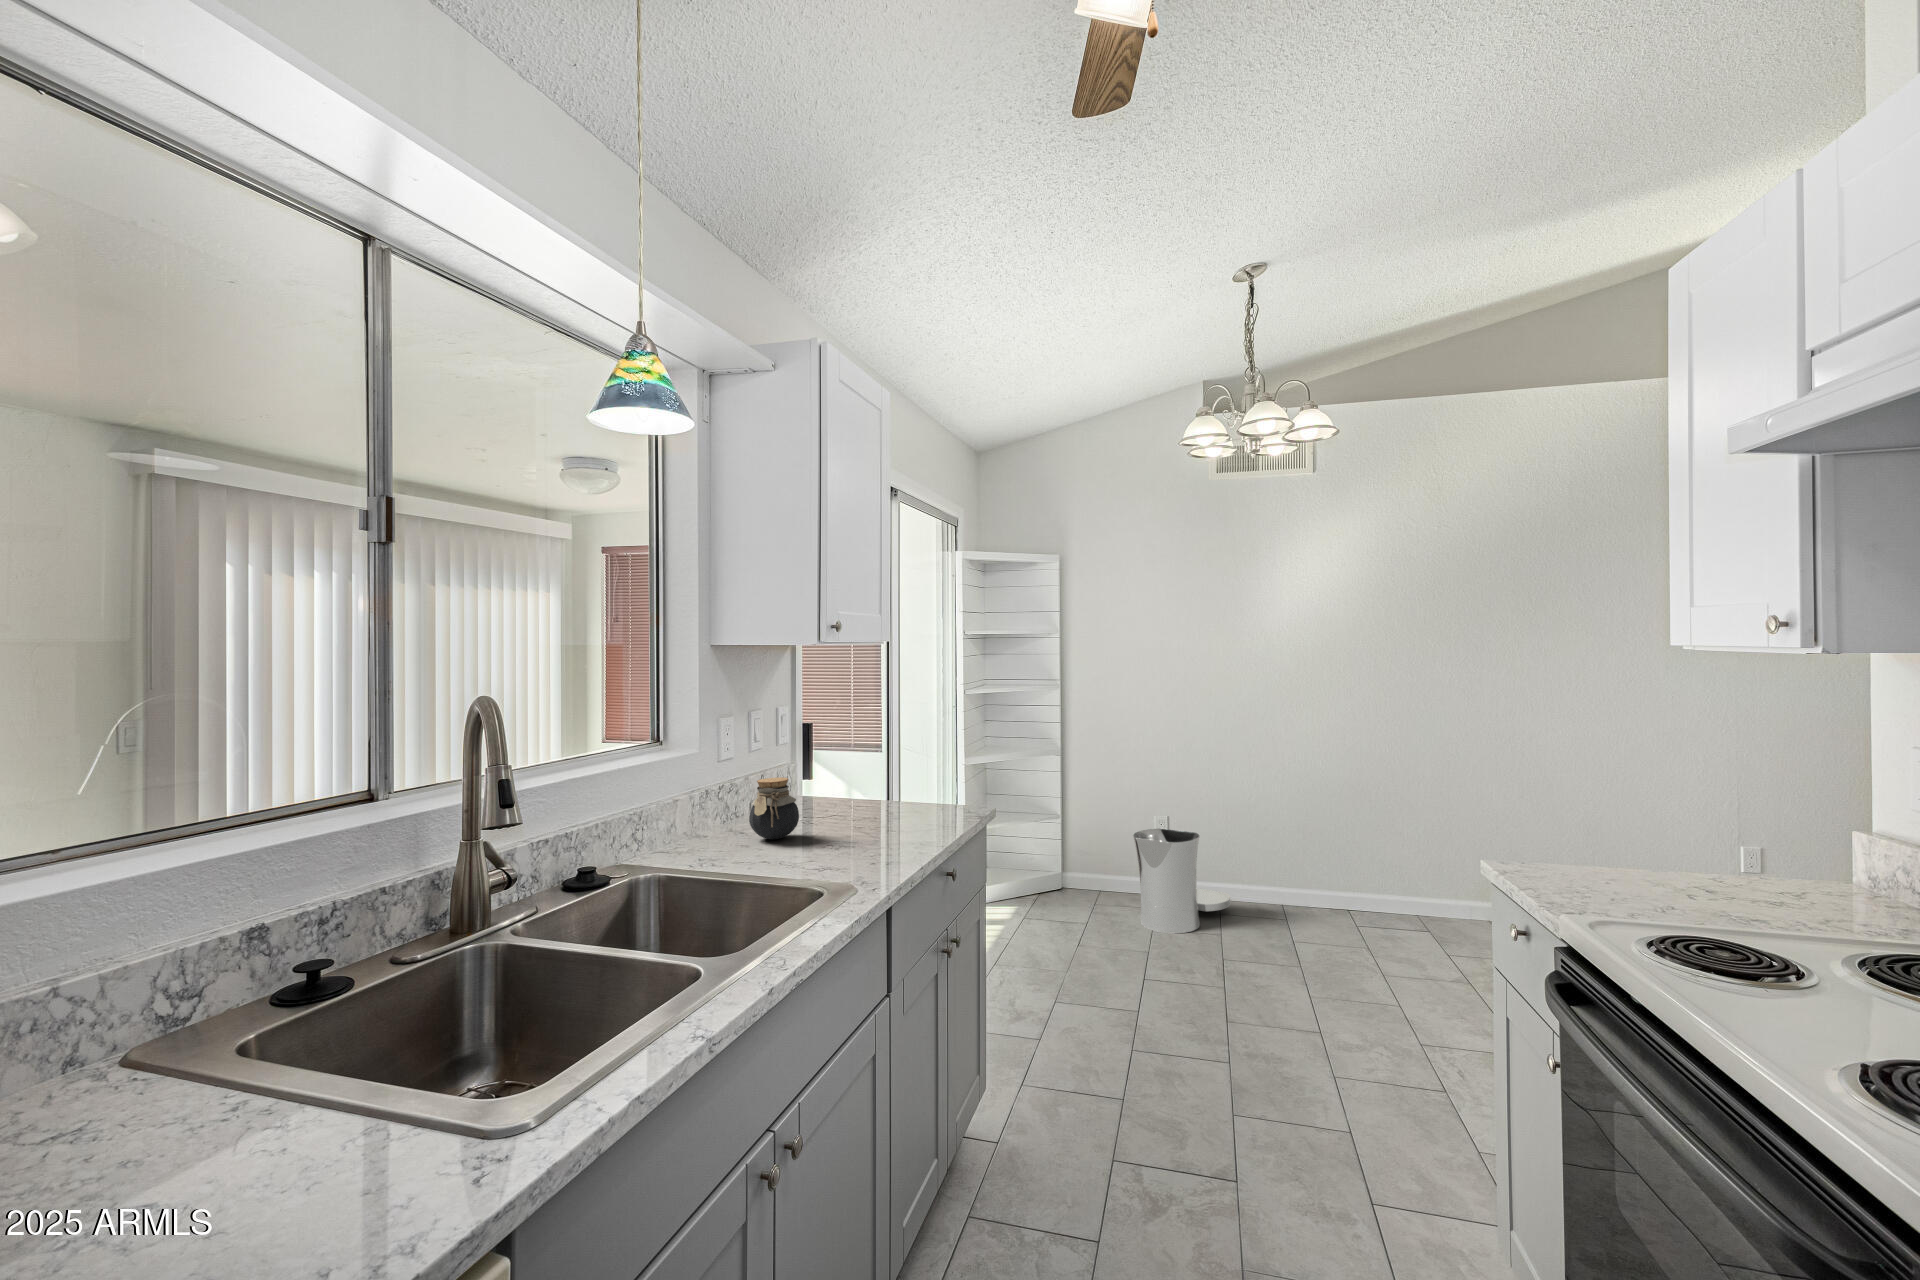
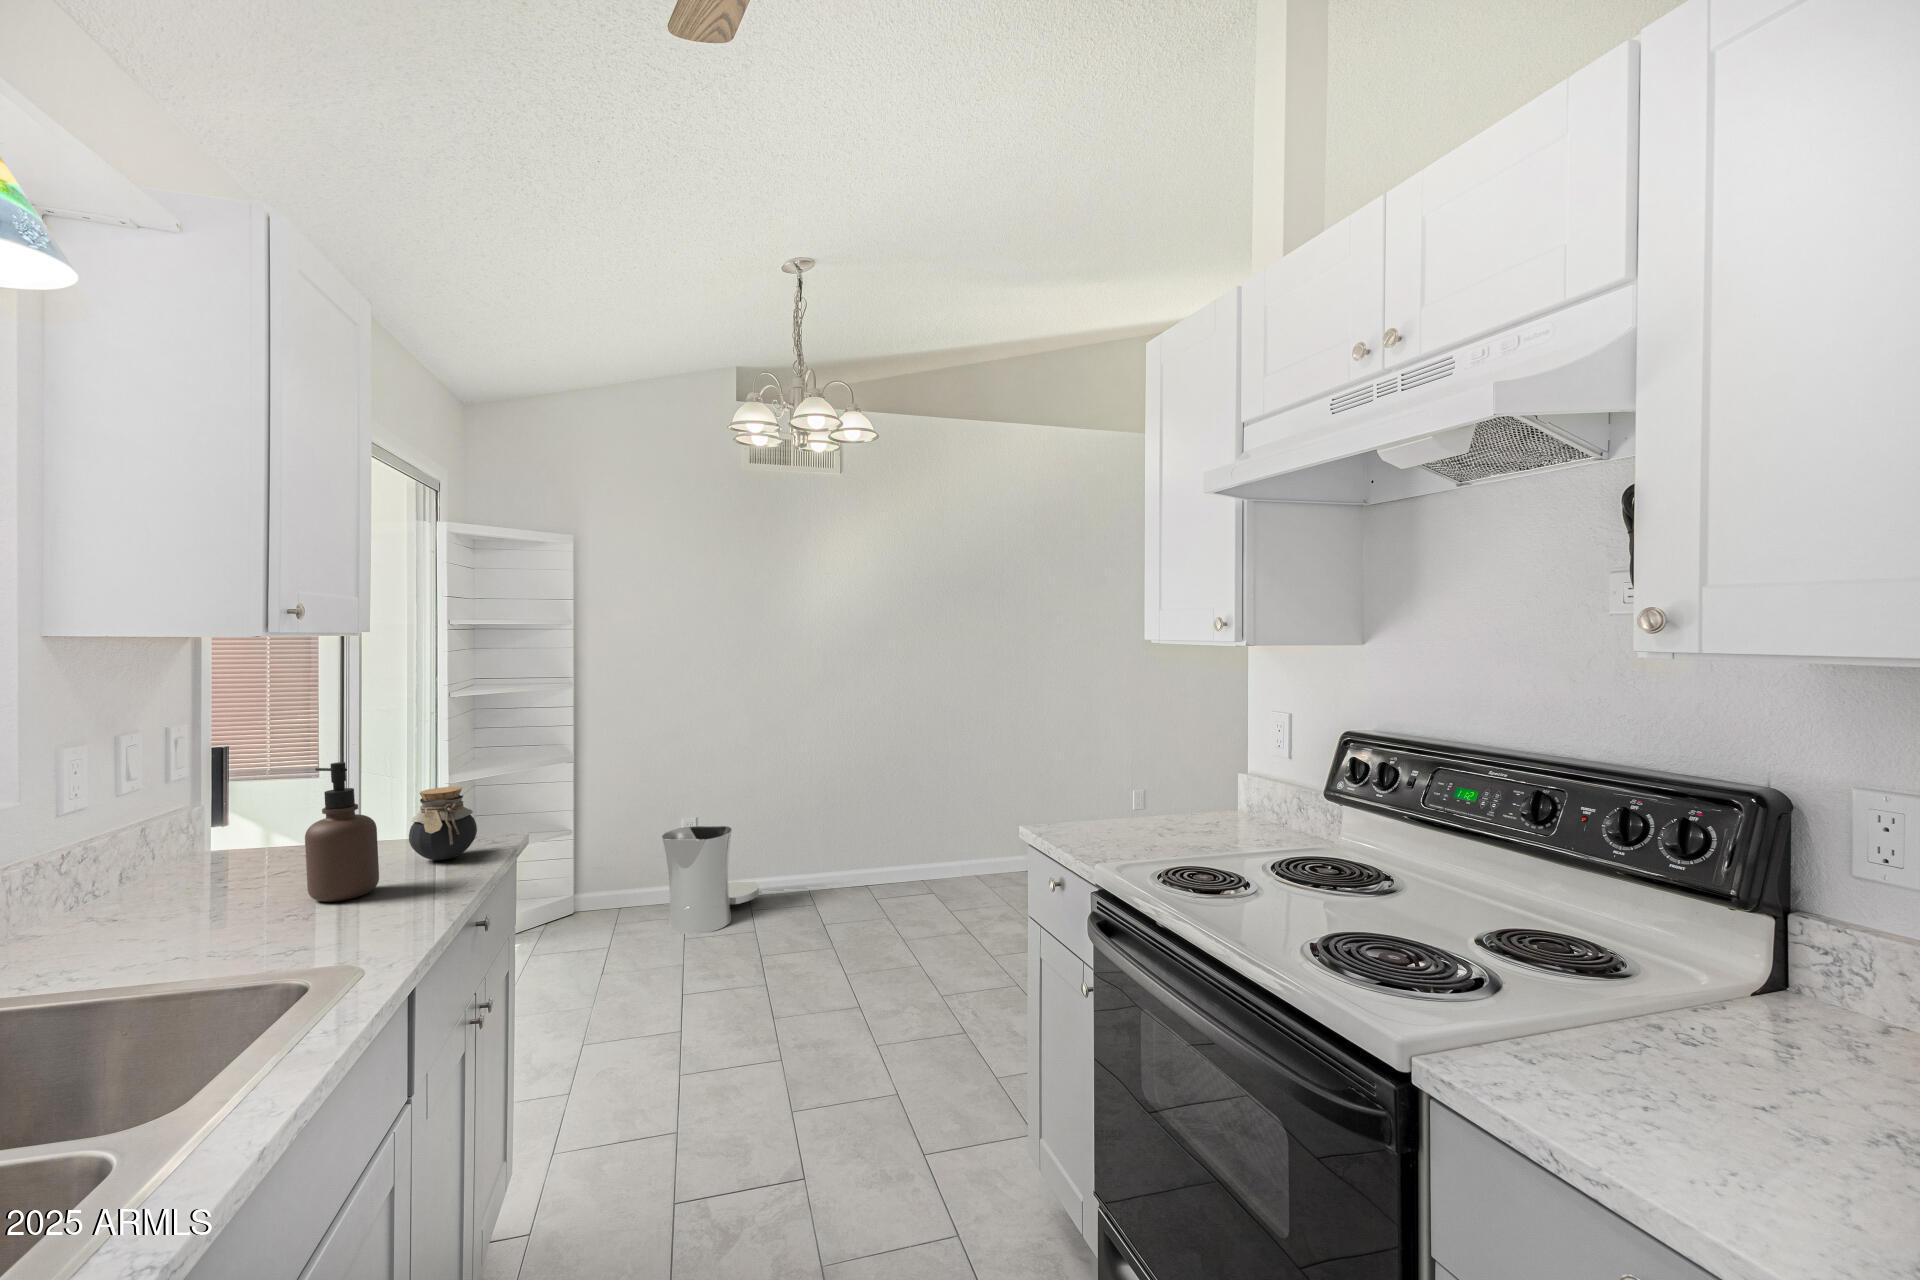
soap dispenser: none [838,741,883,843] -> present [305,762,379,902]
jar: present [749,778,799,839] -> present [409,787,477,860]

